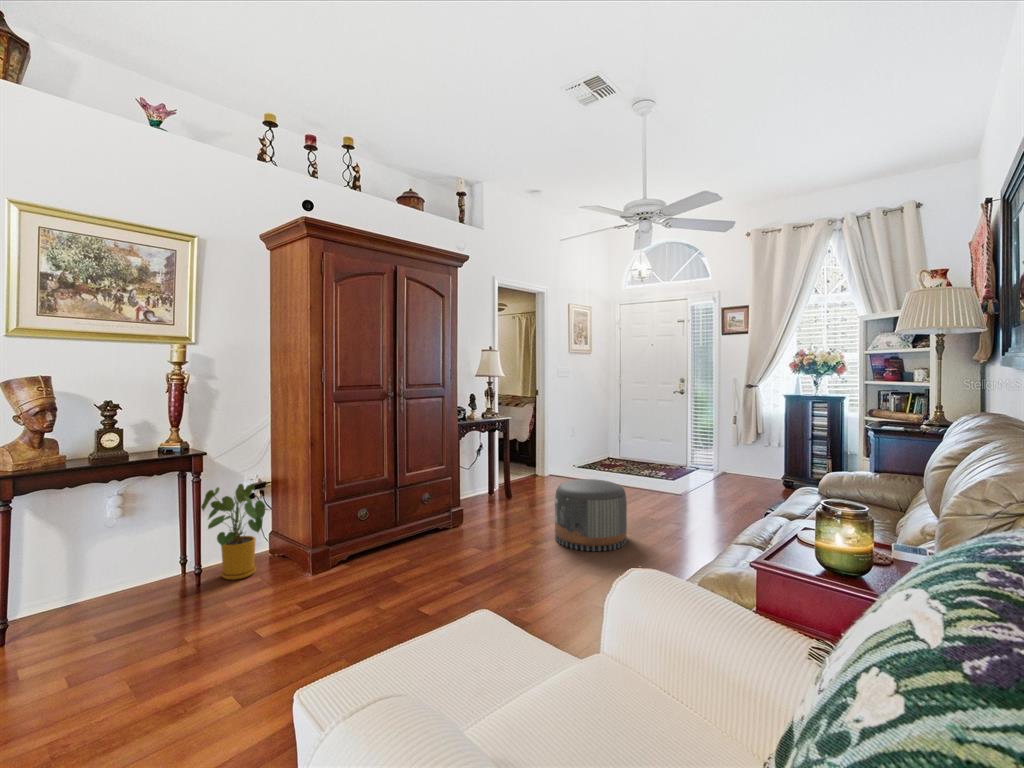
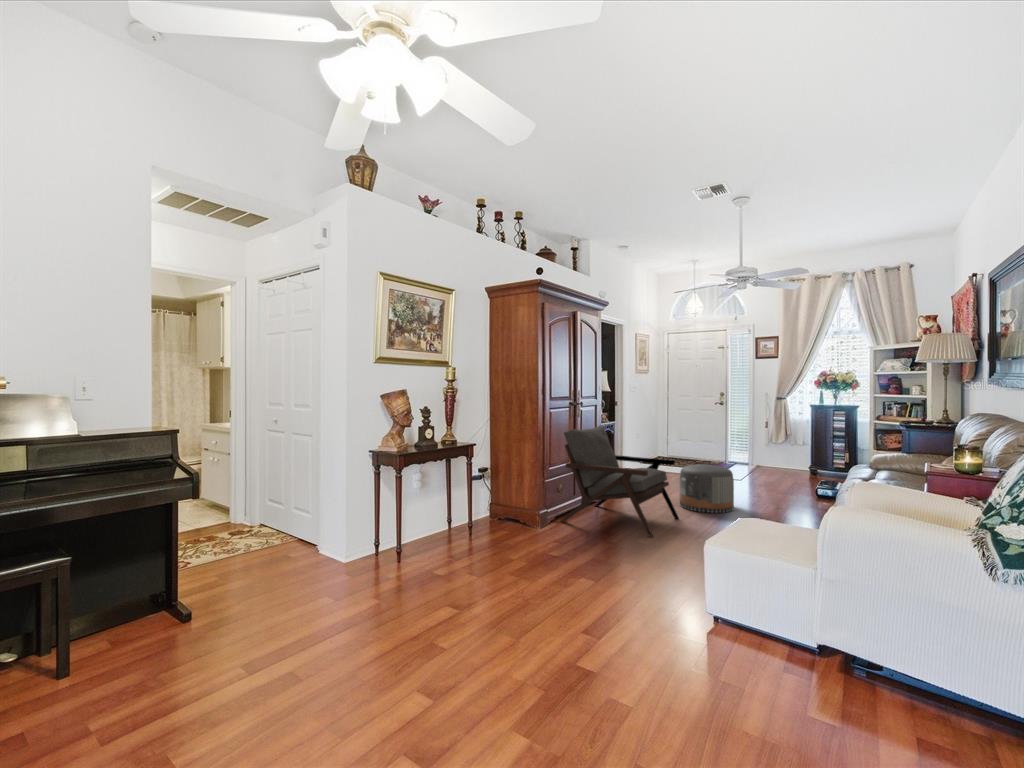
armchair: none [357,425,530,598] -> present [561,425,679,537]
house plant: present [201,484,268,580] -> none [460,467,515,532]

